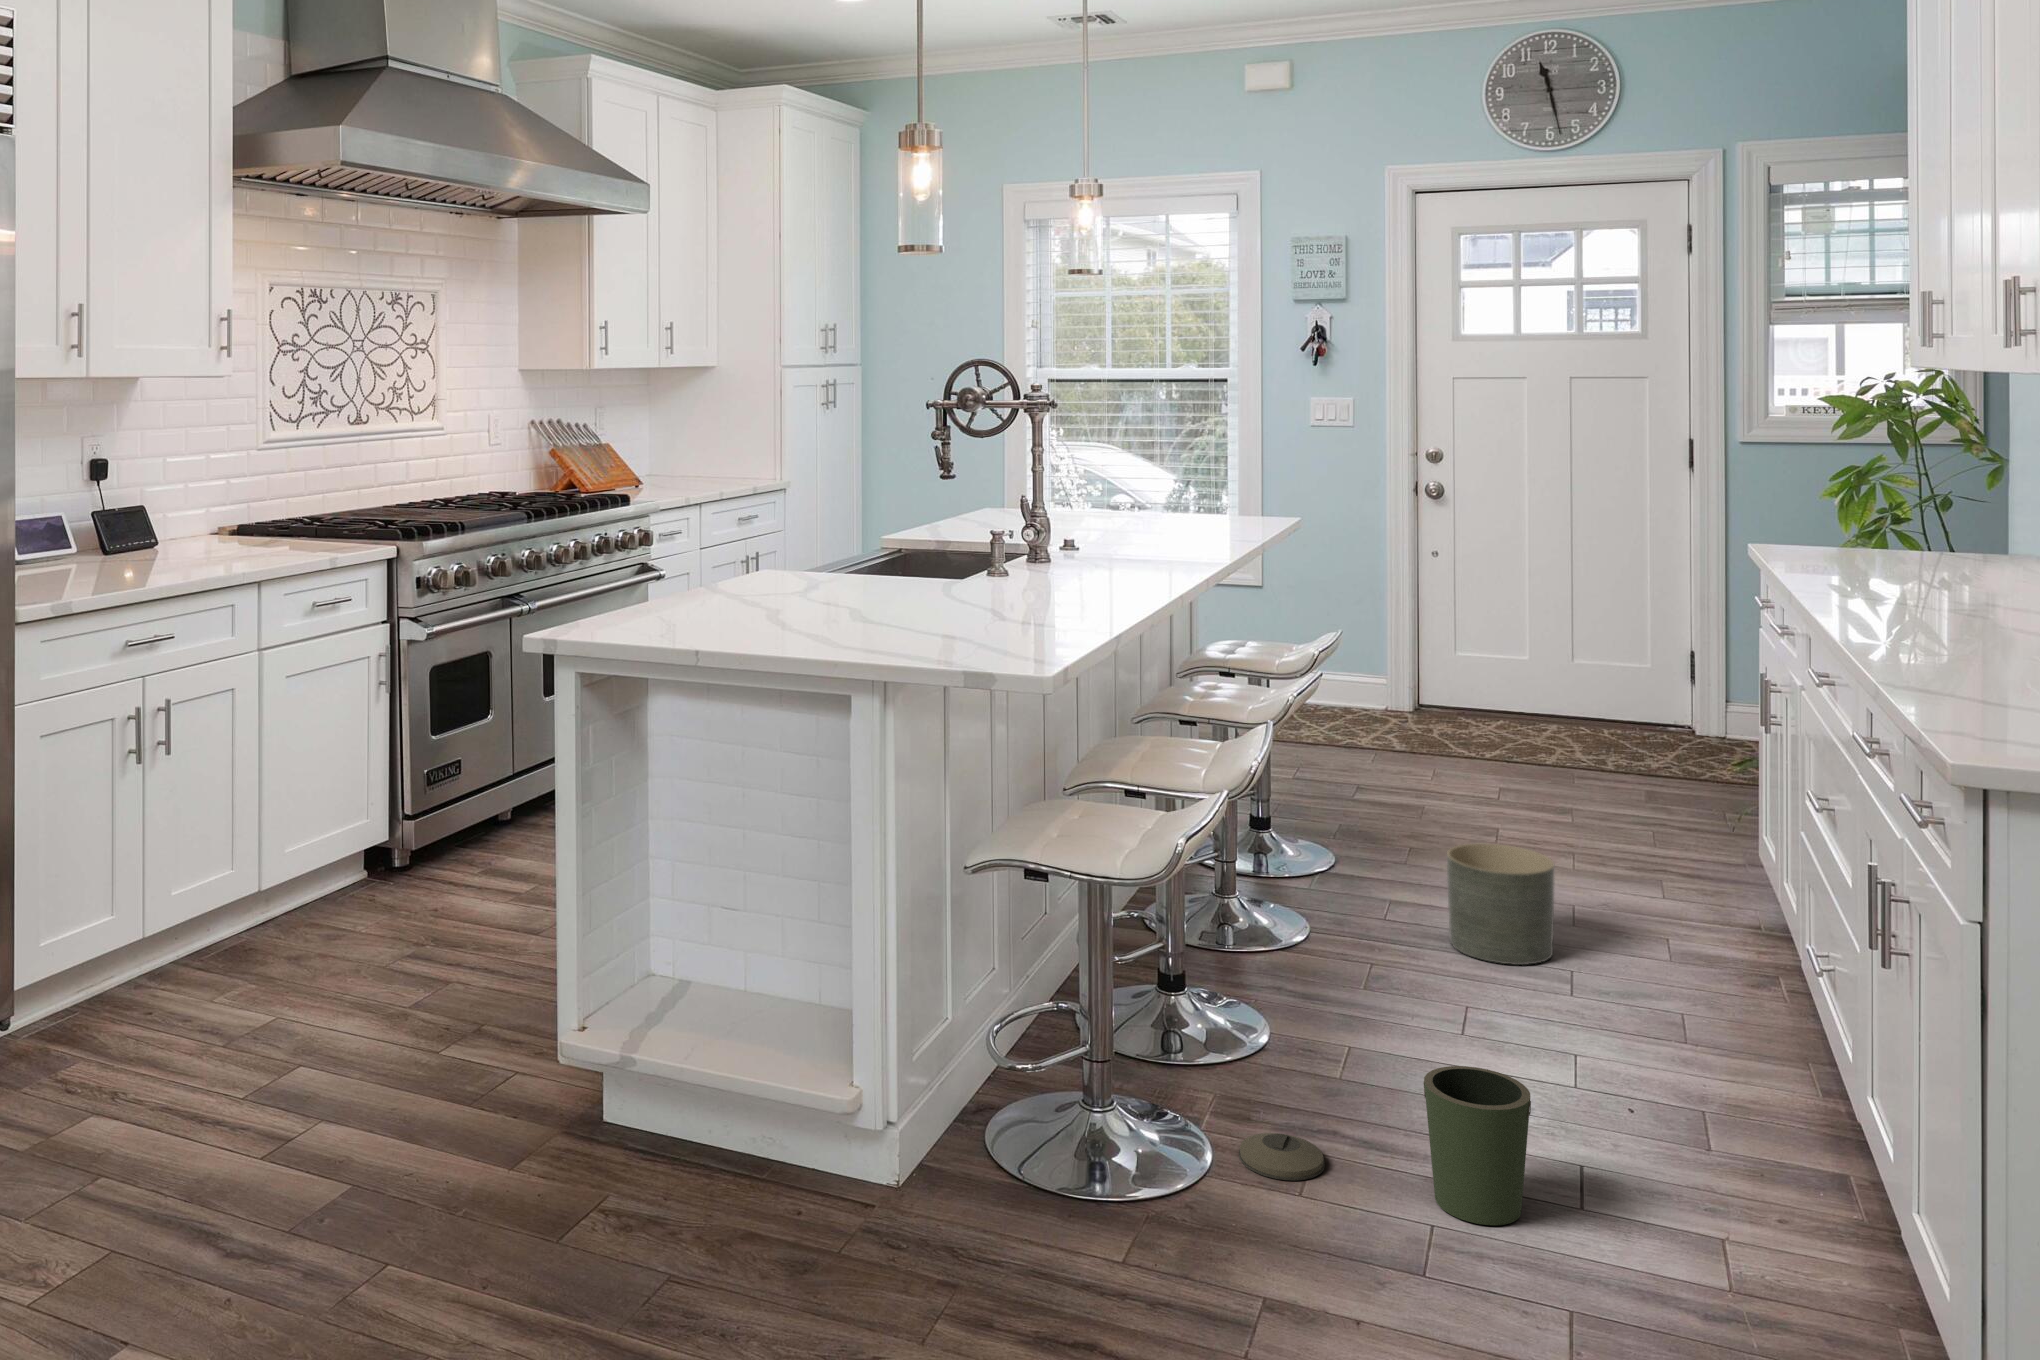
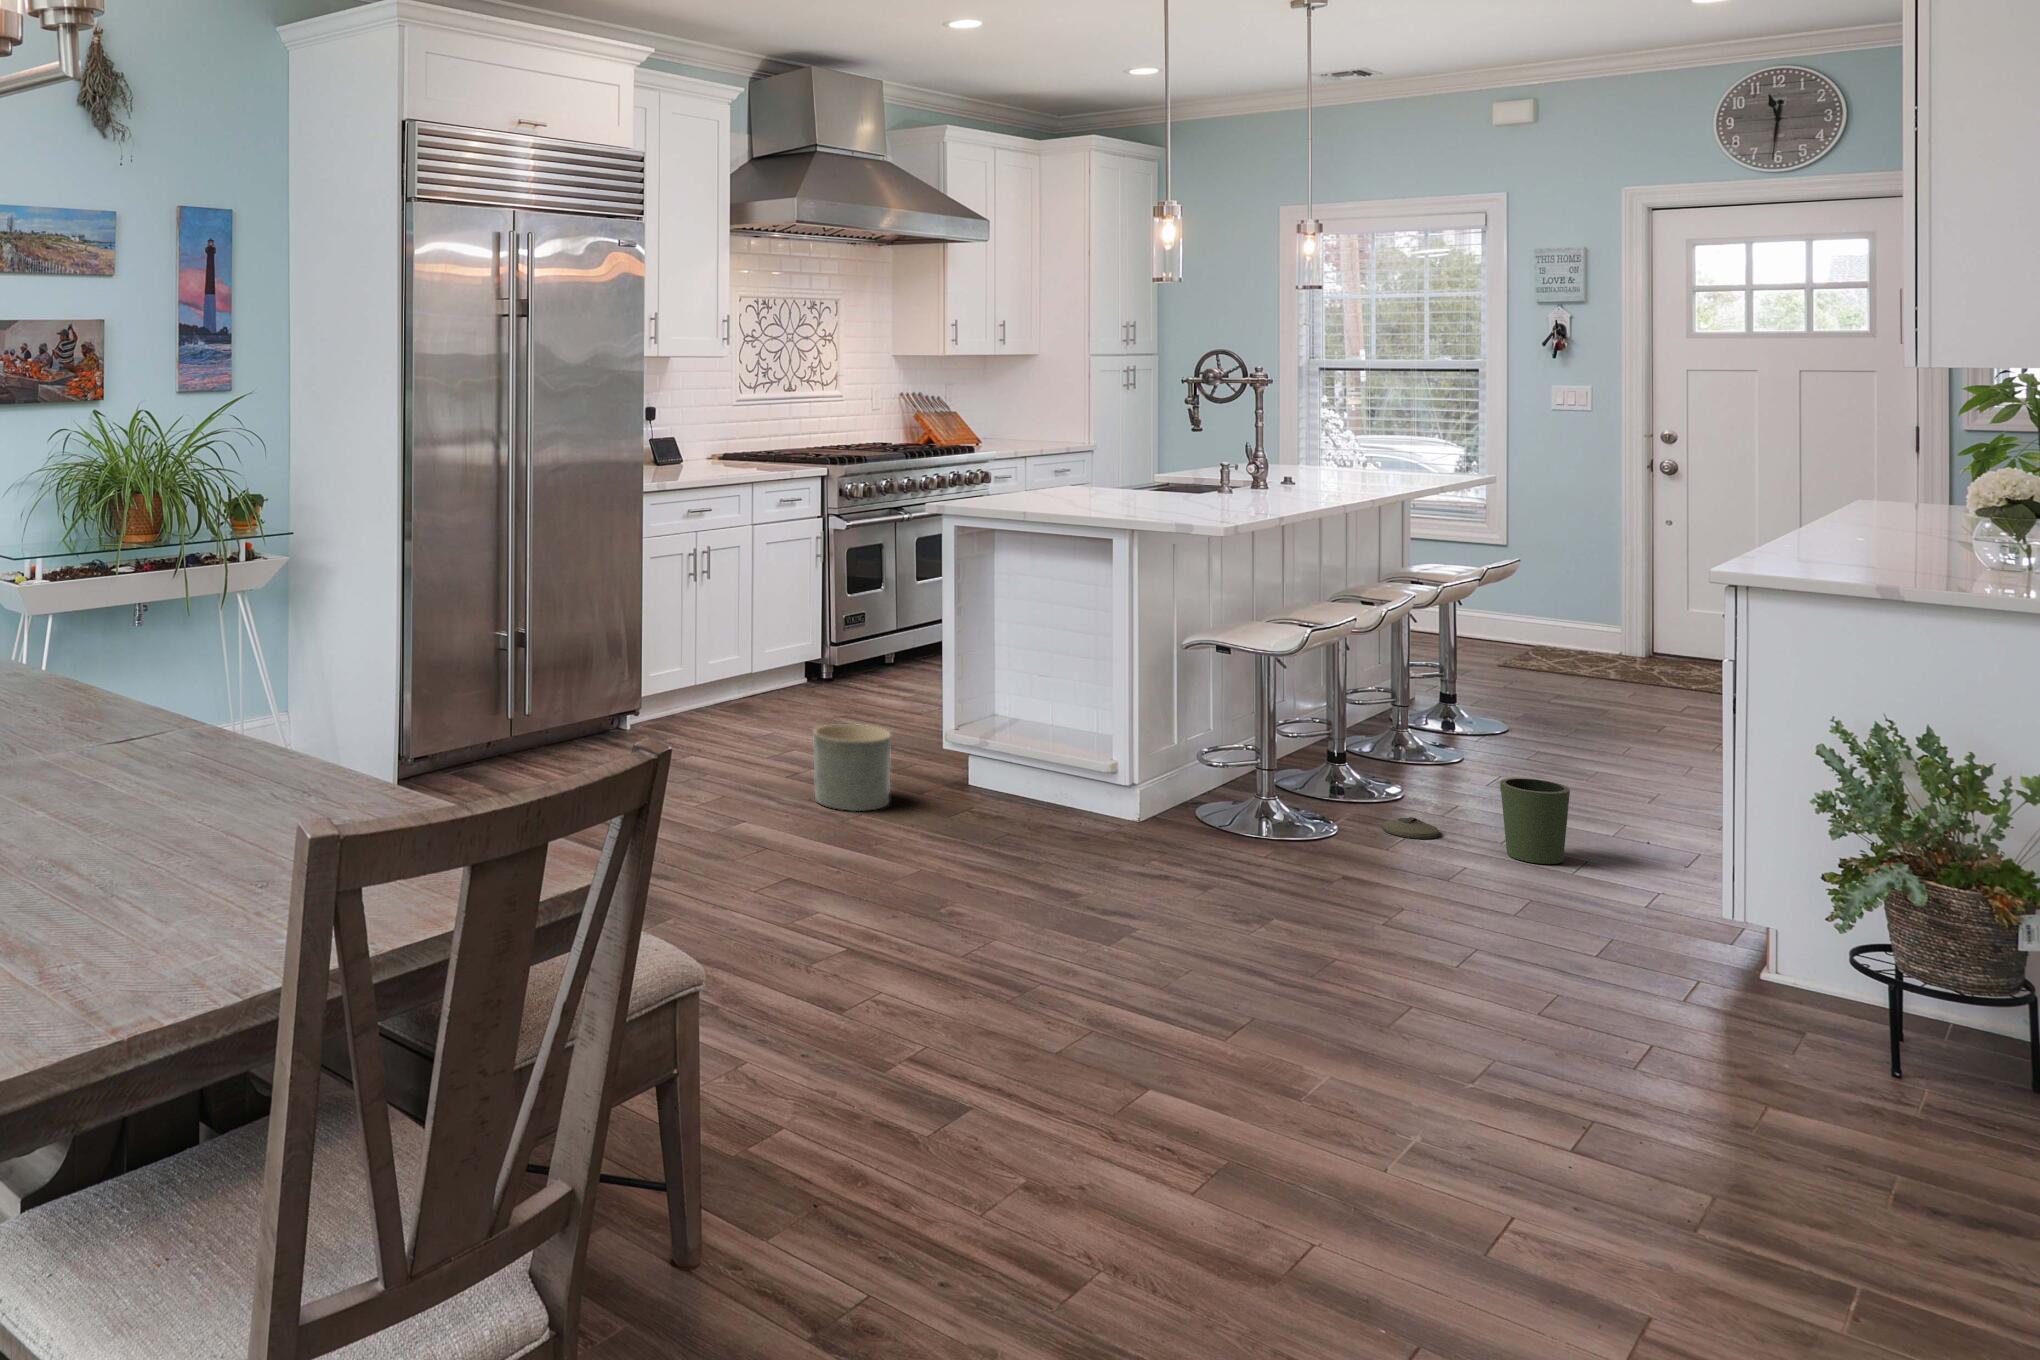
planter: present [1447,844,1555,965] -> present [814,724,891,811]

